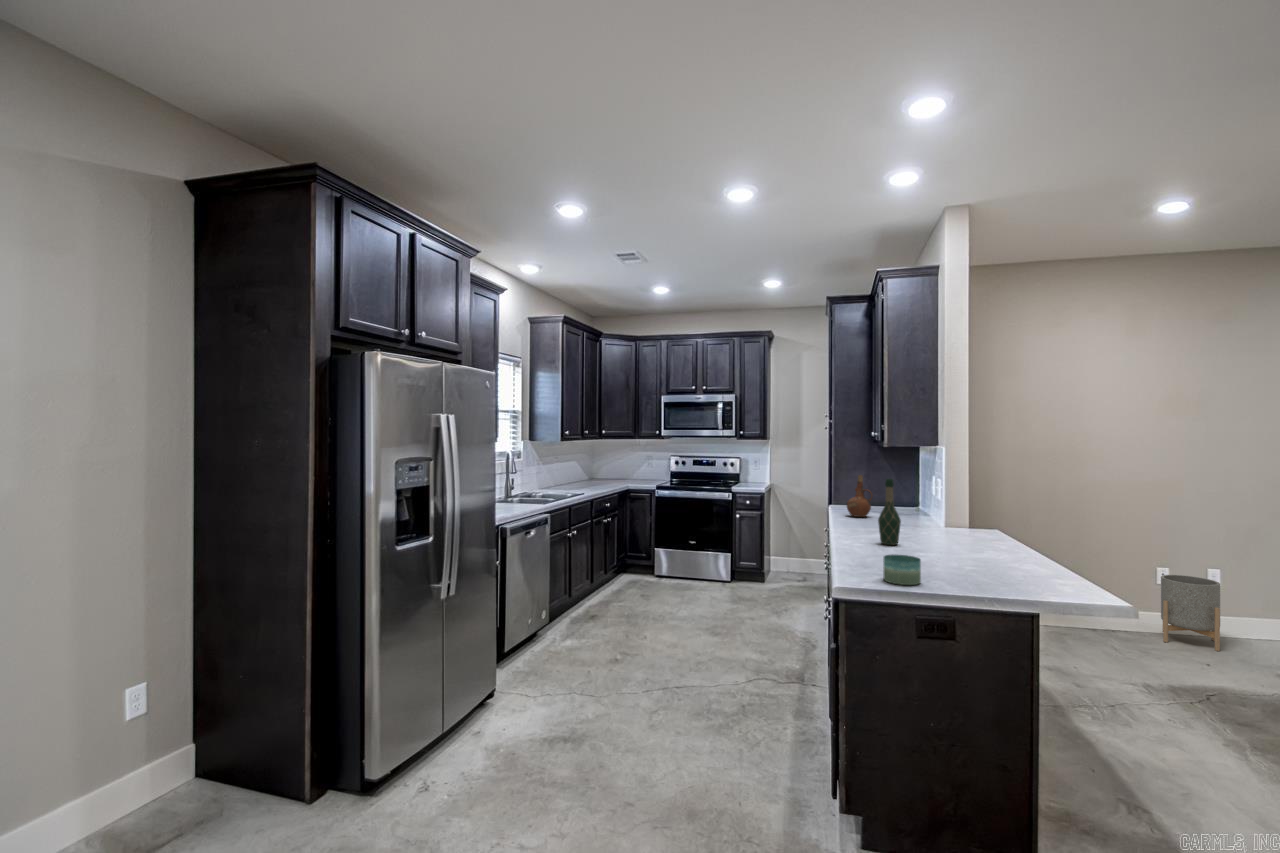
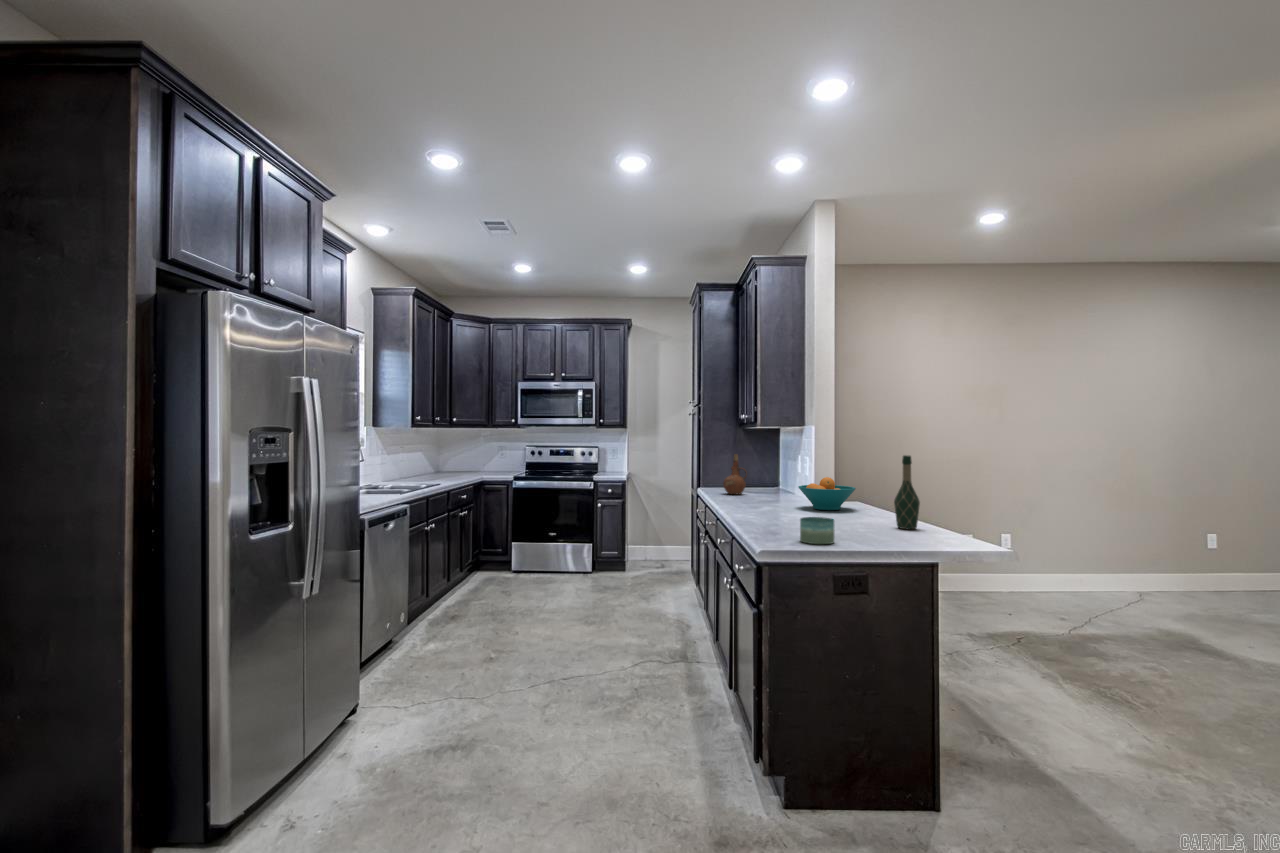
wine bottle: present [878,479,901,545] -> present [894,455,920,529]
fruit bowl: none [916,506,982,542] -> present [799,477,856,510]
planter: present [1161,575,1220,651] -> none [961,539,1004,599]

